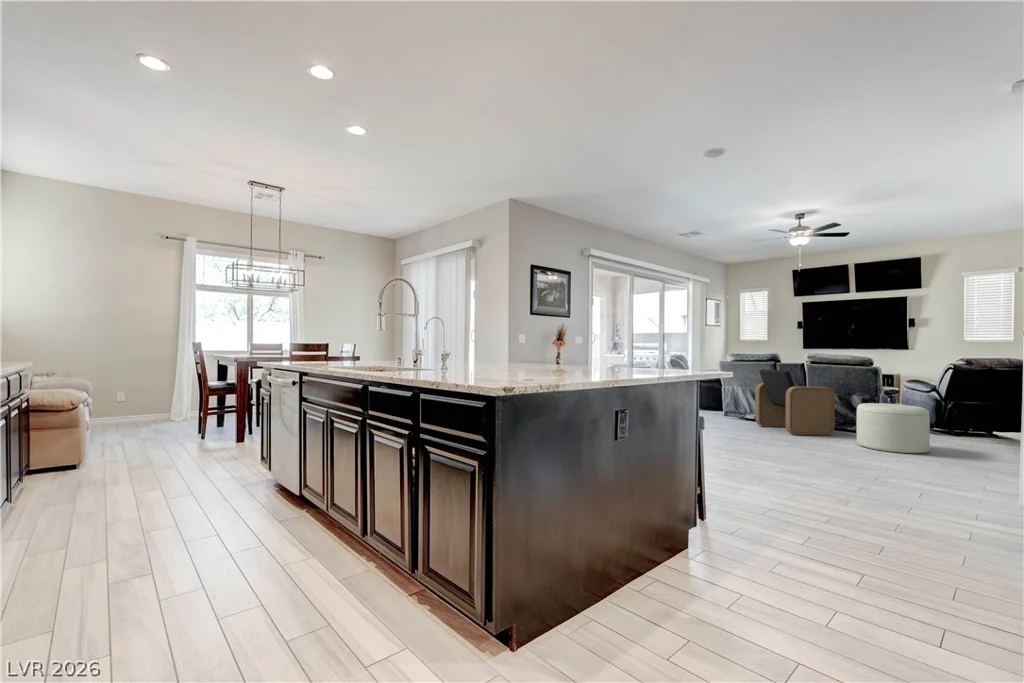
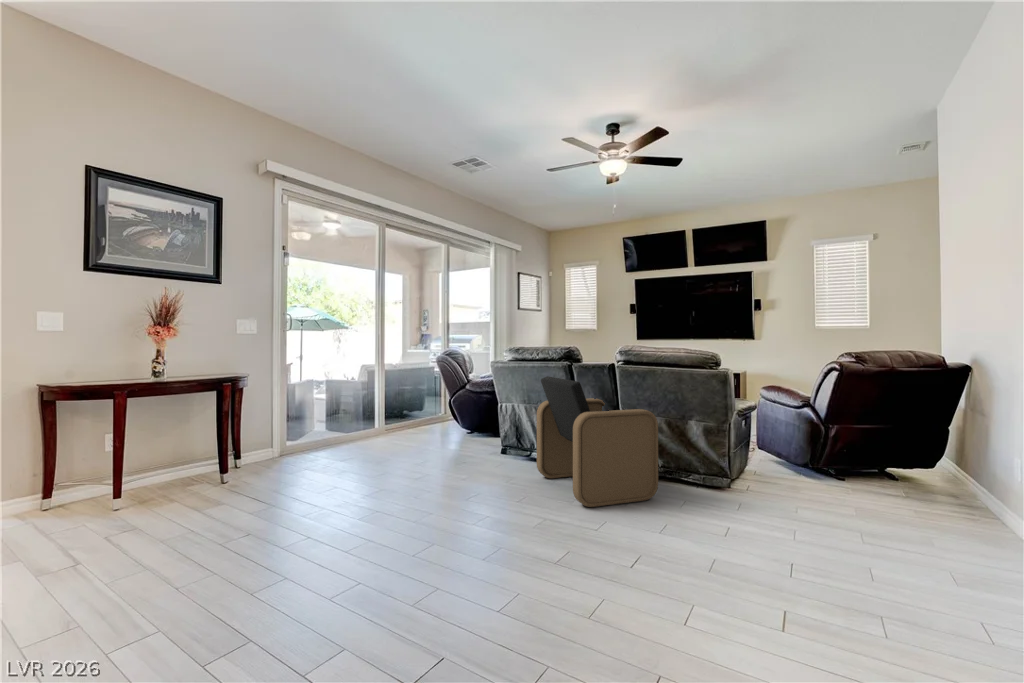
ottoman: present [857,403,930,453] -> none [693,448,832,577]

